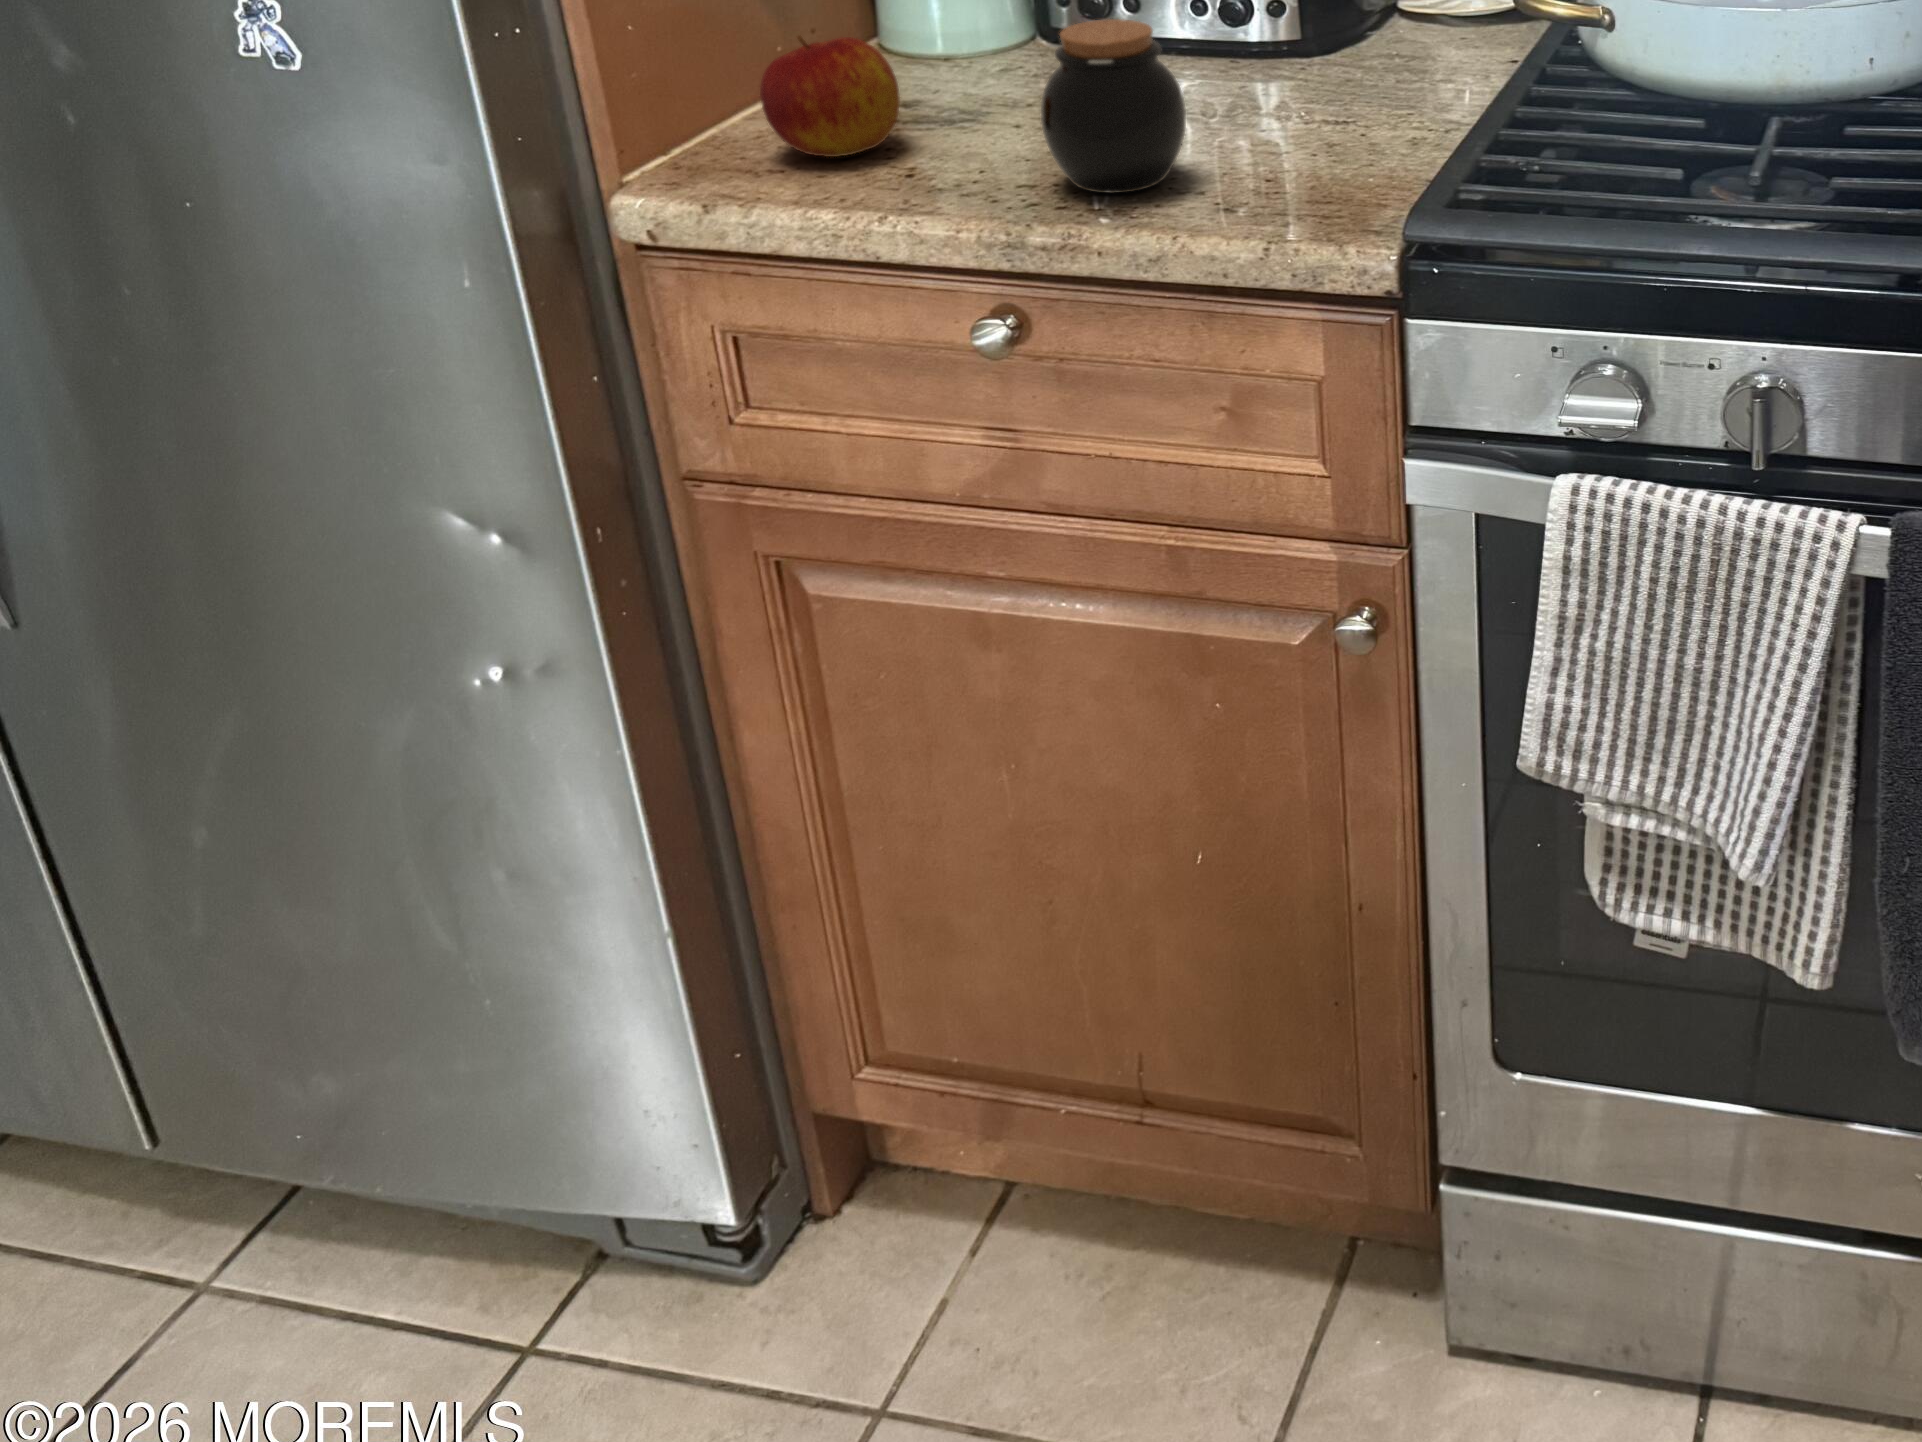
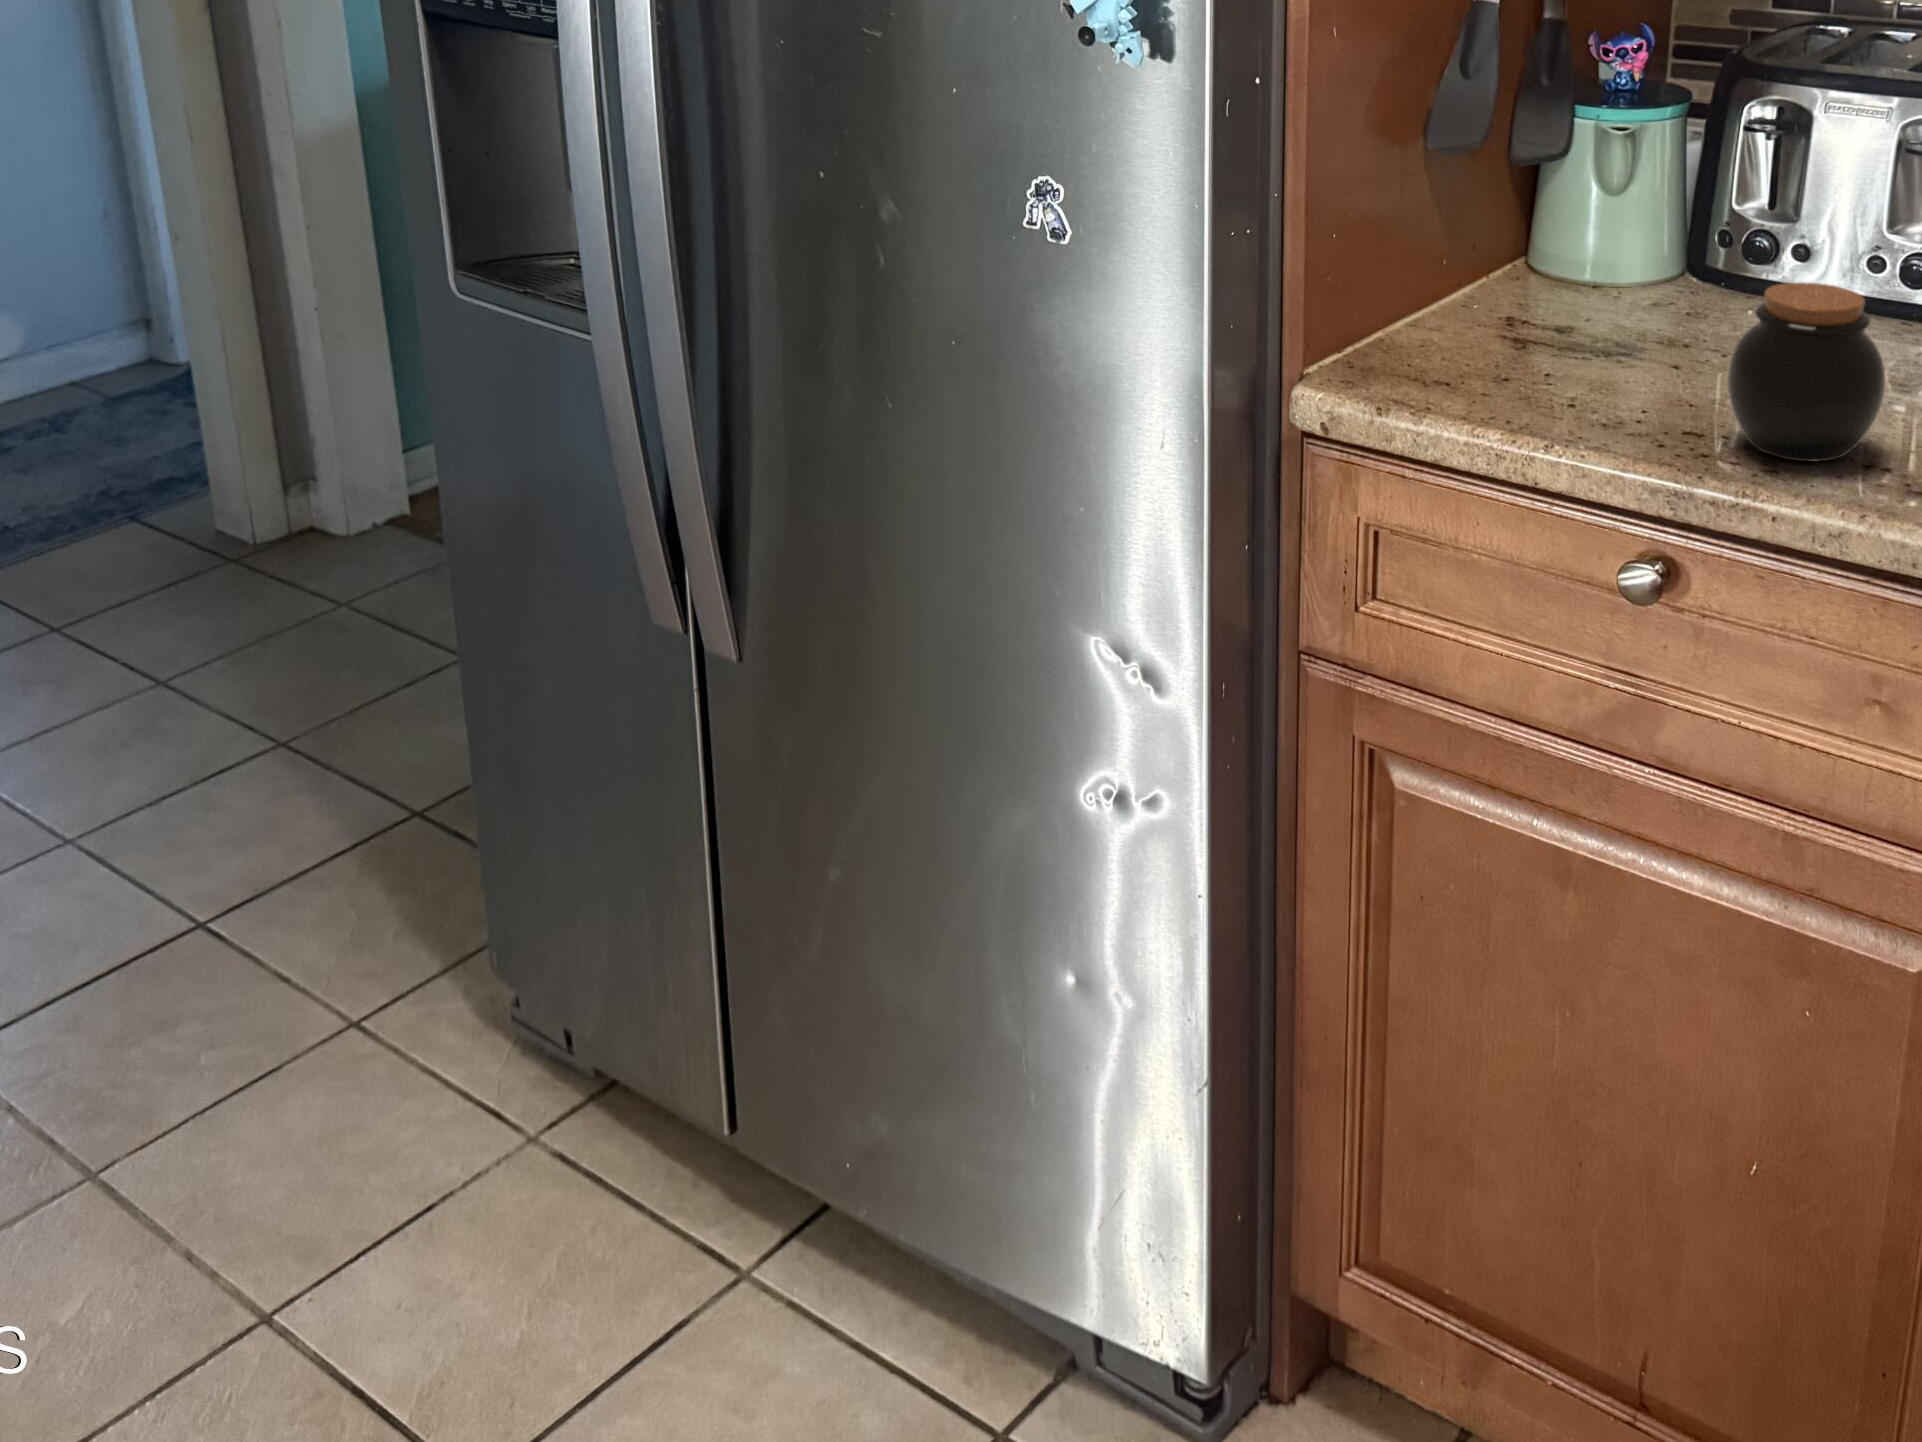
apple: present [760,36,900,157] -> none [1442,258,1574,378]

